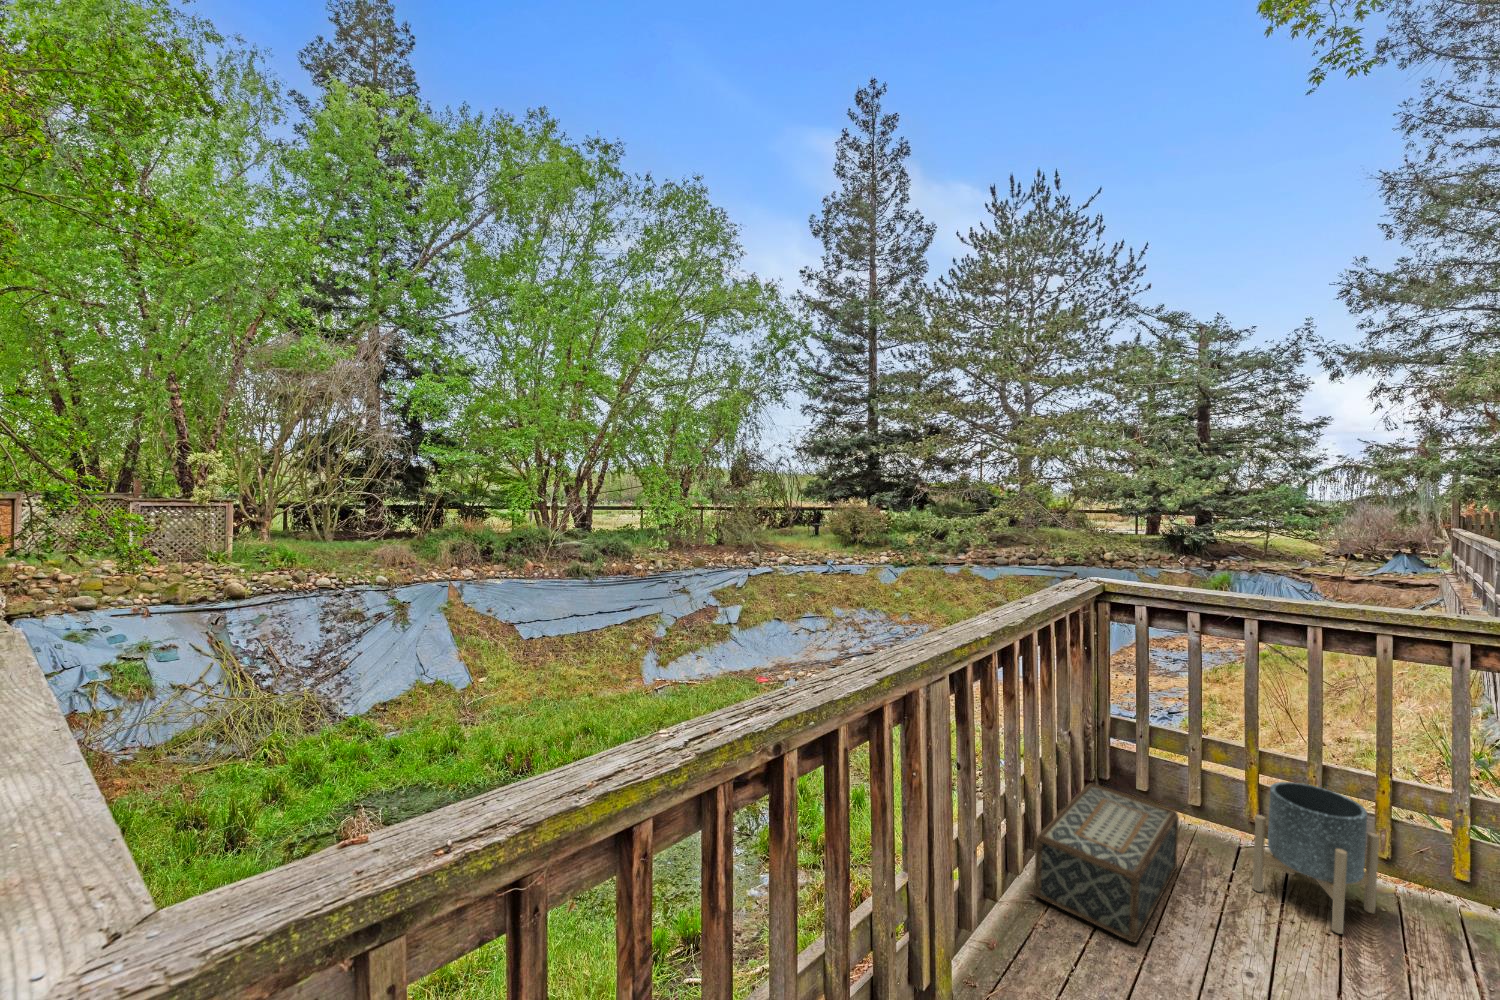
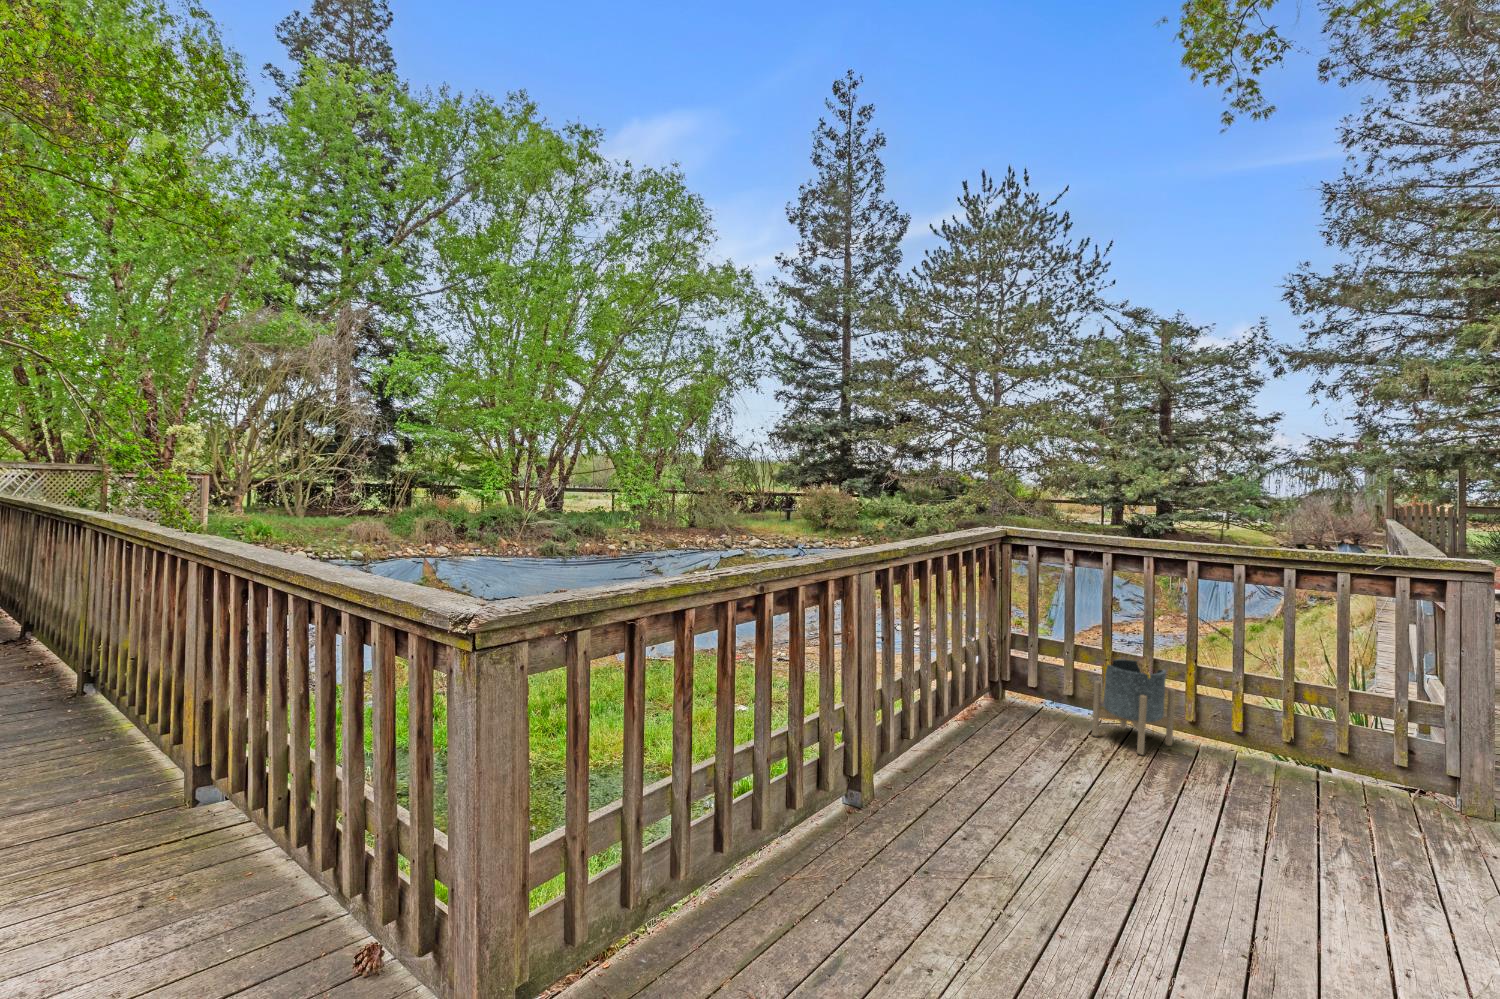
woven basket: present [1034,783,1179,943] -> none [933,670,1043,759]

